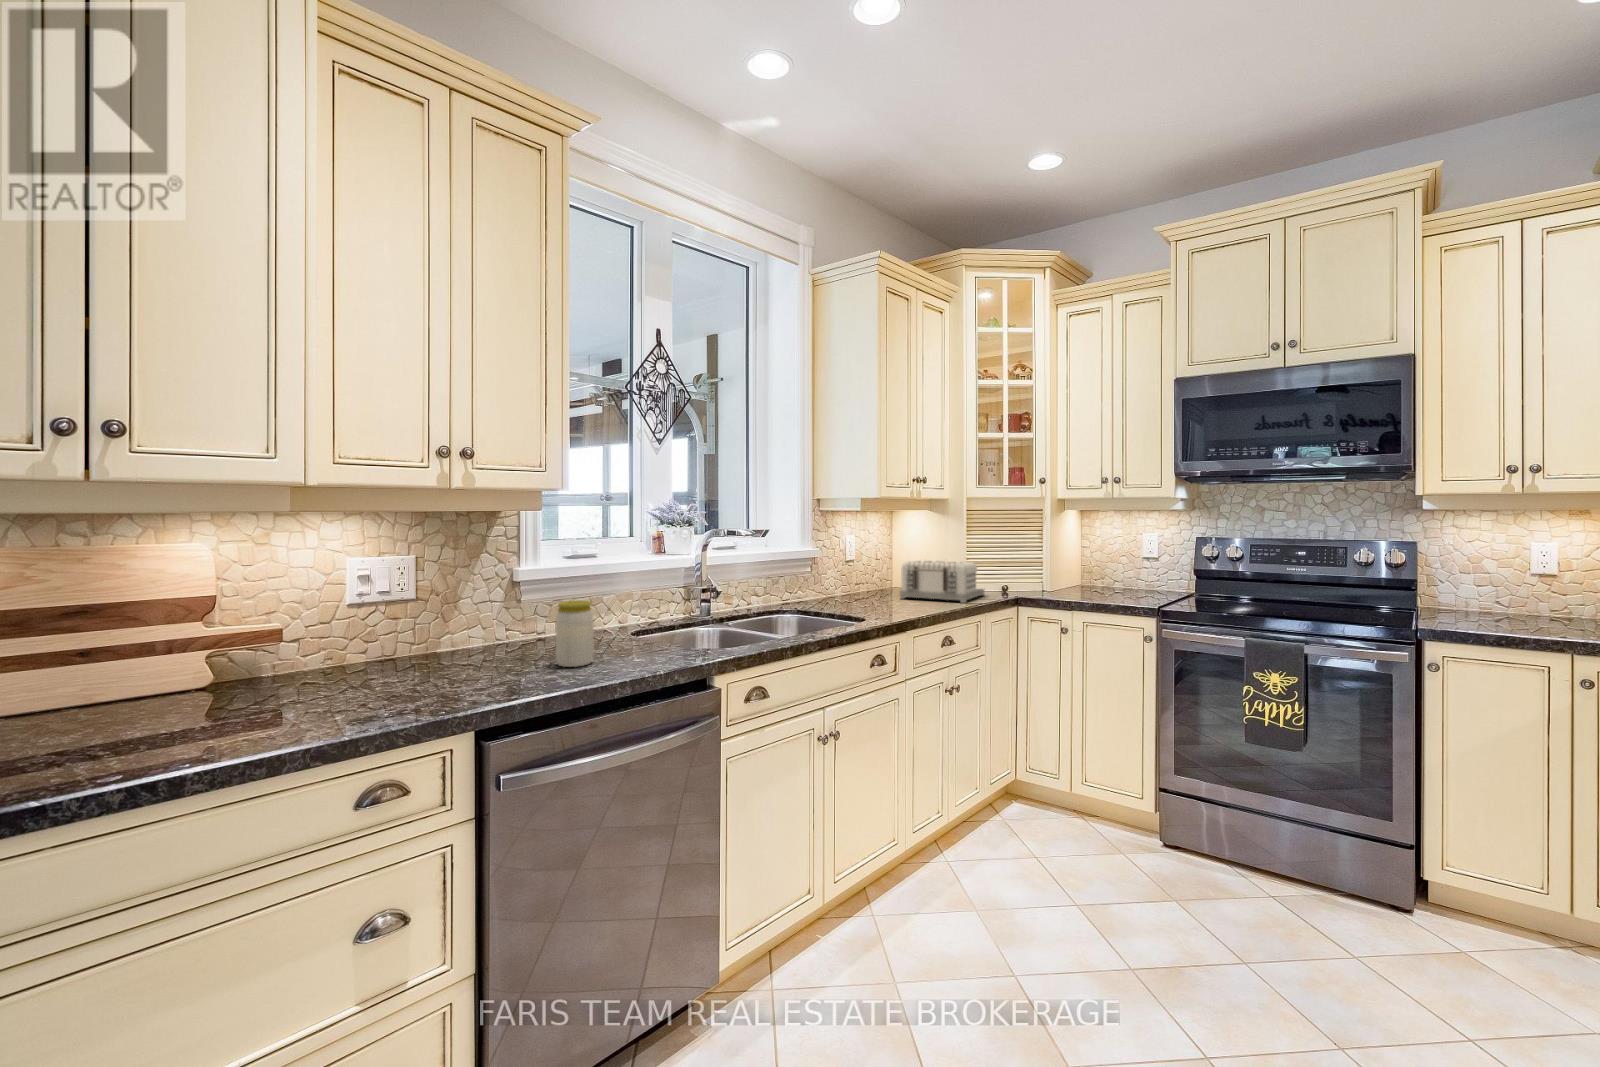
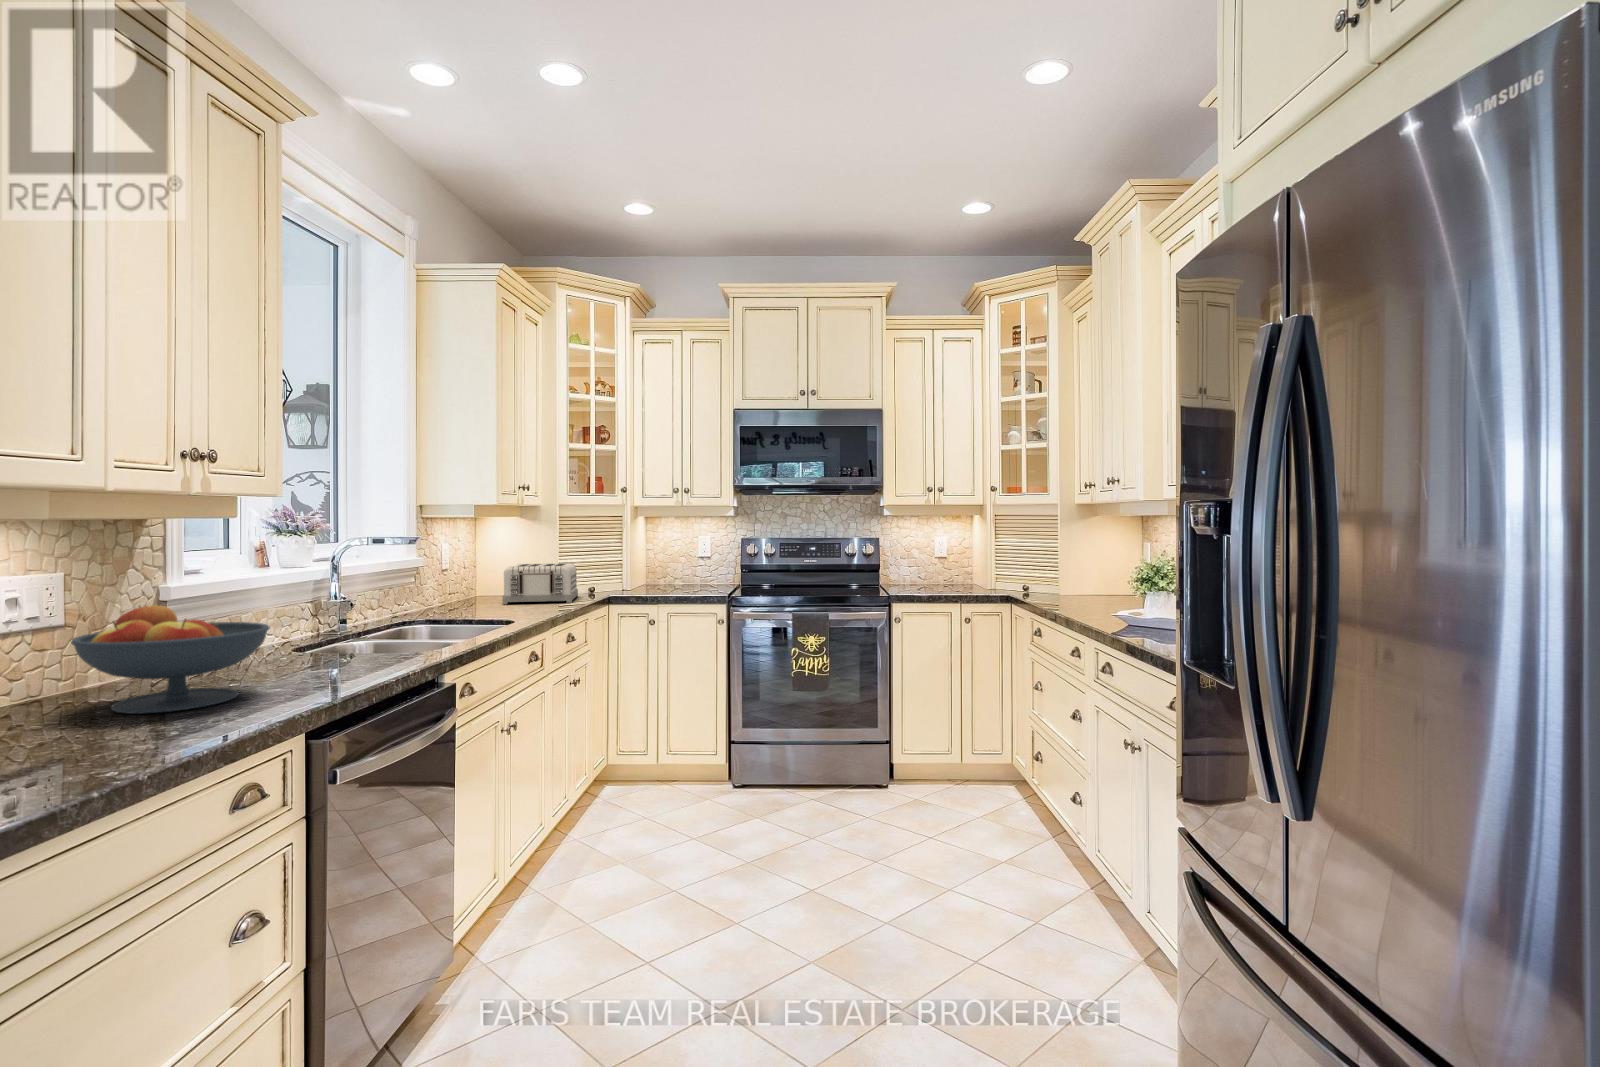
fruit bowl: none [316,587,498,699] -> present [71,606,270,714]
jar: present [556,601,594,667] -> none [285,611,326,675]

